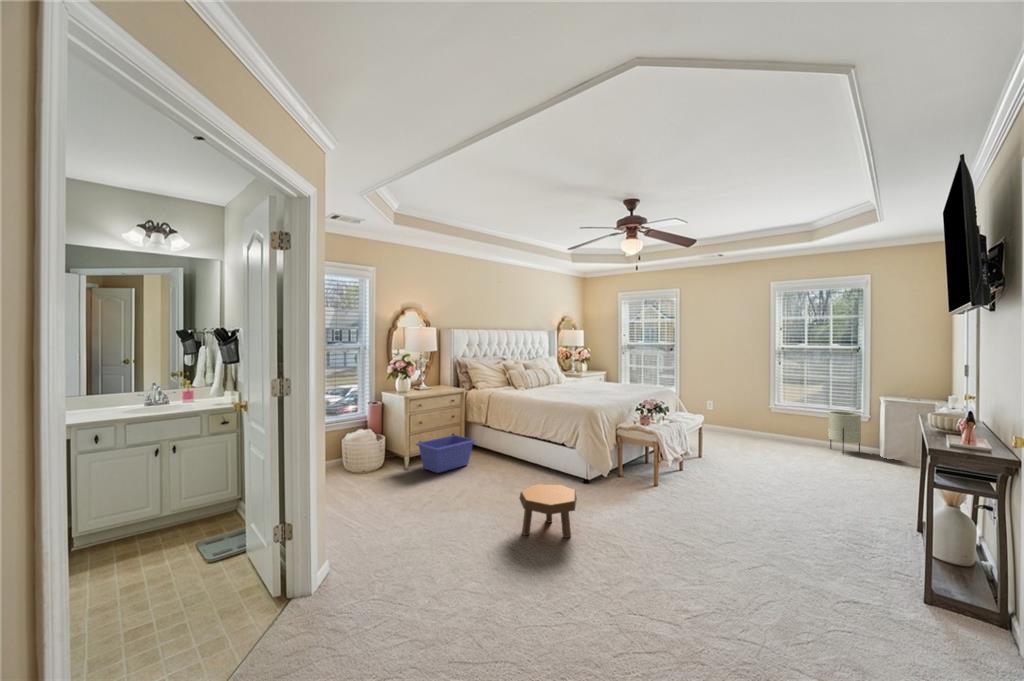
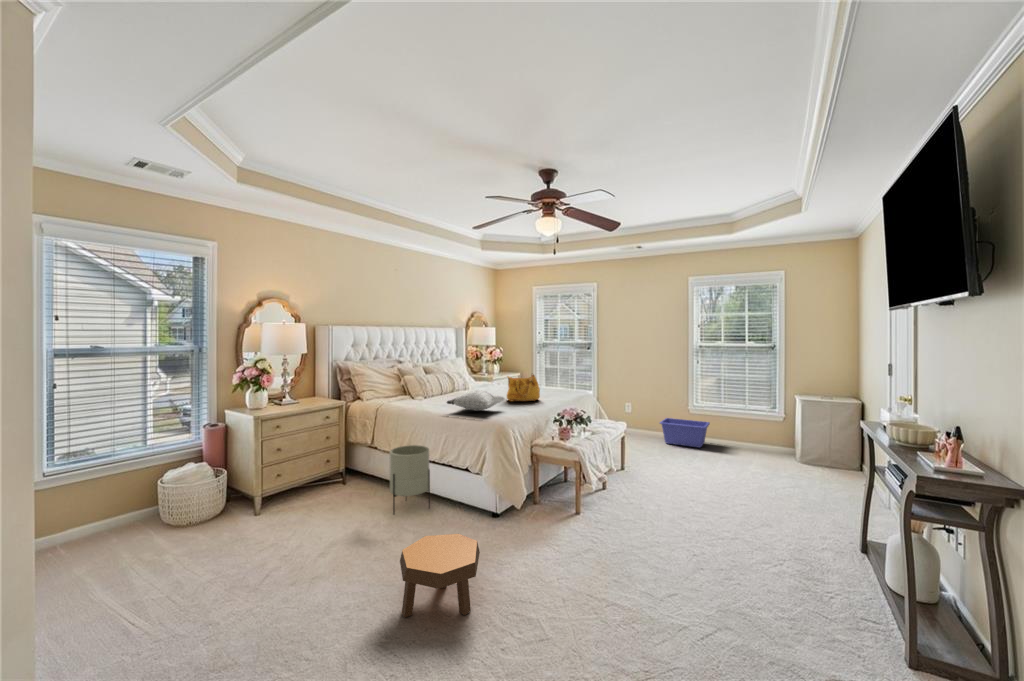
handbag: none [595,370,624,394] -> present [507,375,540,401]
pillow: none [546,382,595,399] -> present [447,390,505,411]
planter: present [828,411,861,454] -> present [390,445,430,514]
storage bin: present [416,435,476,473] -> present [660,418,710,448]

